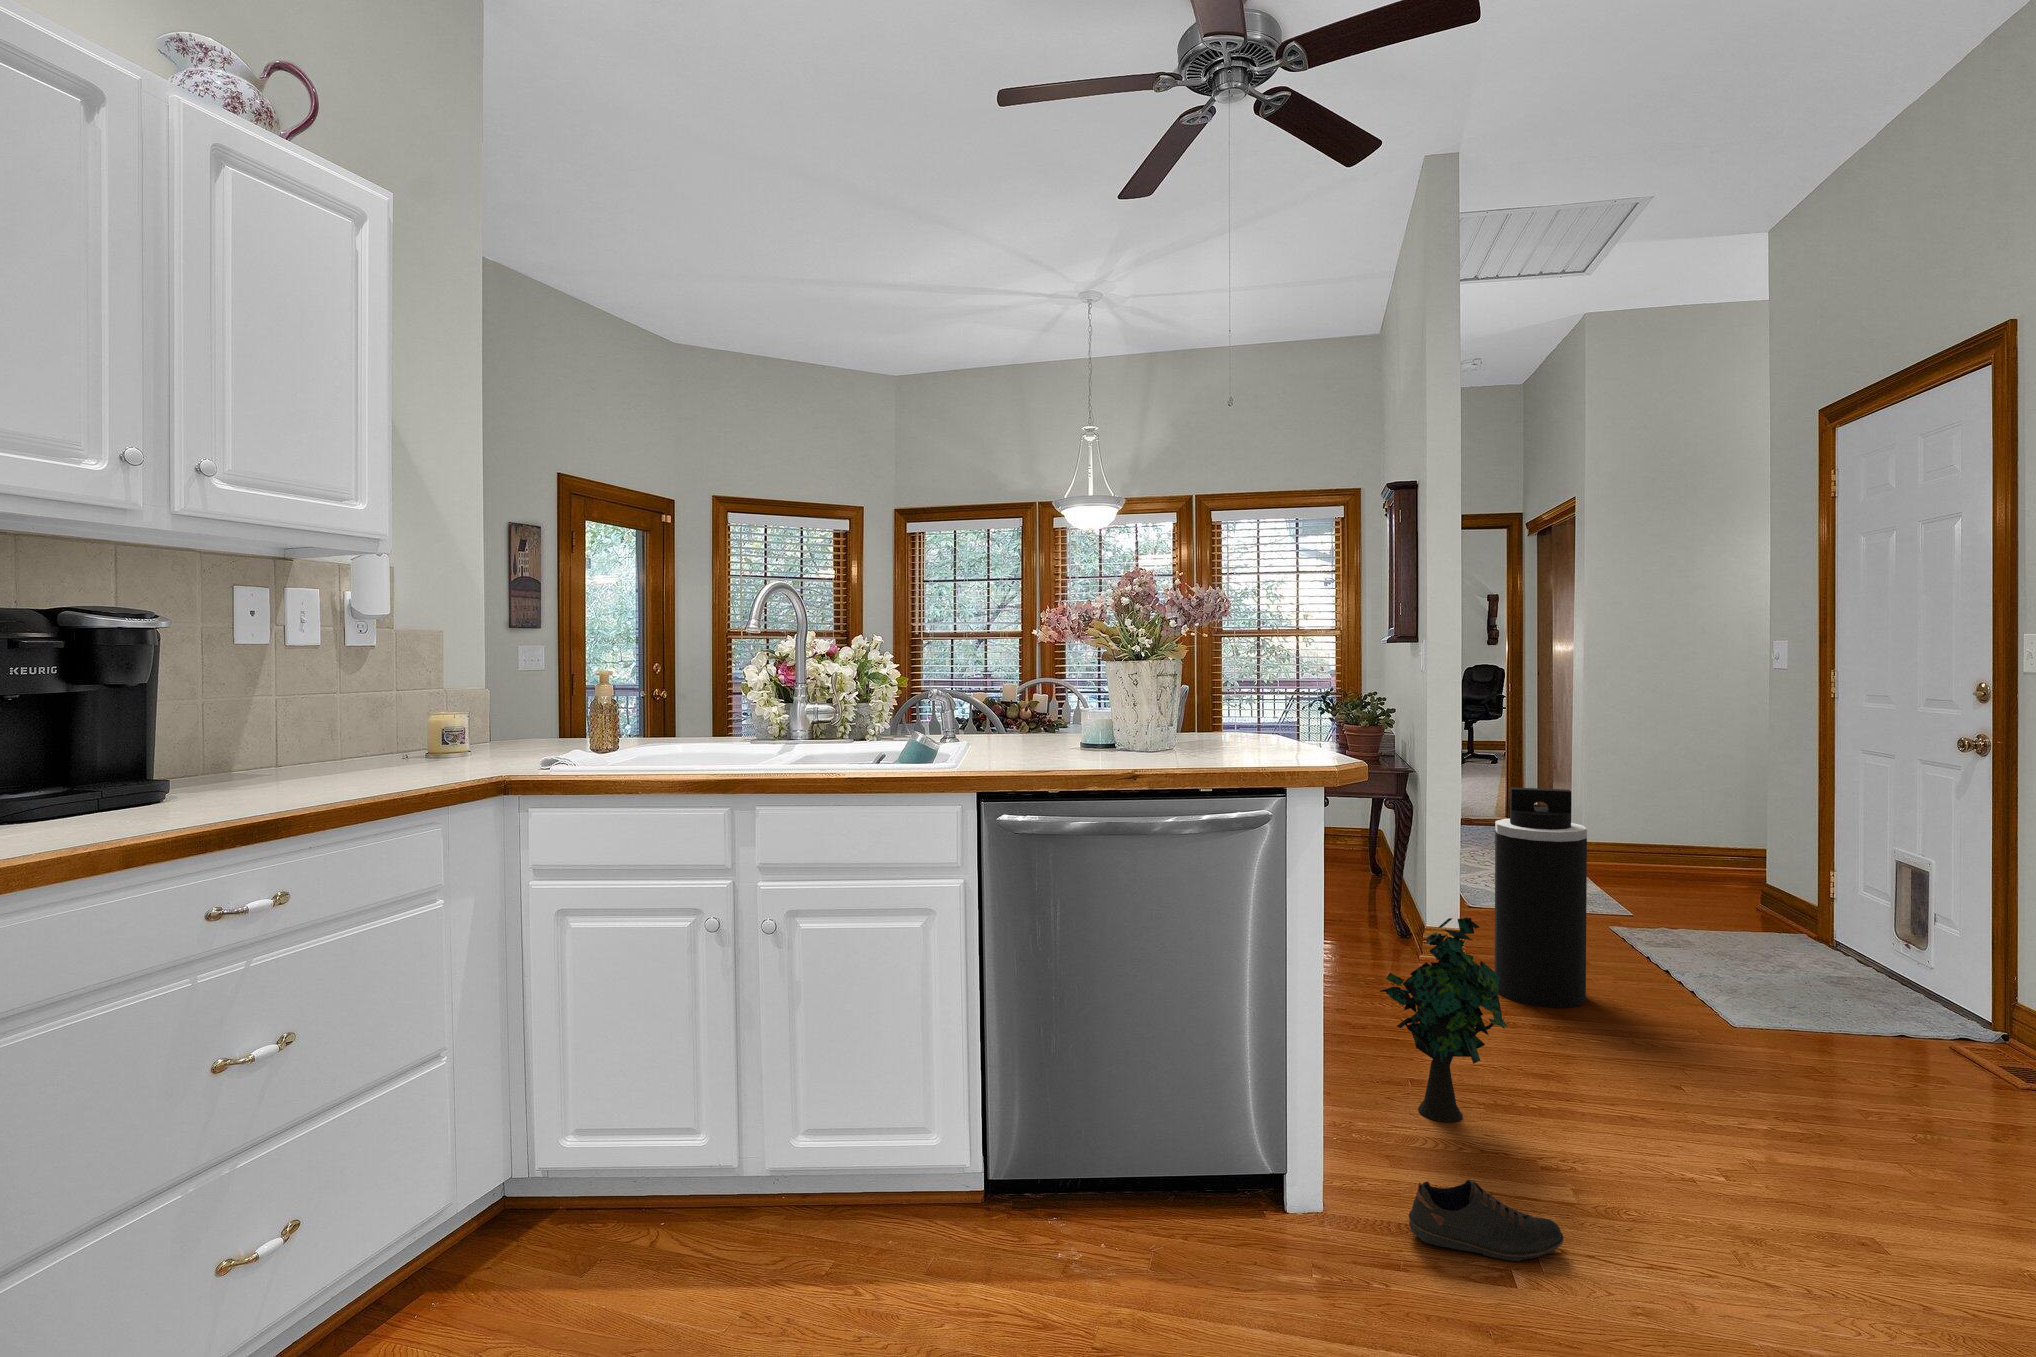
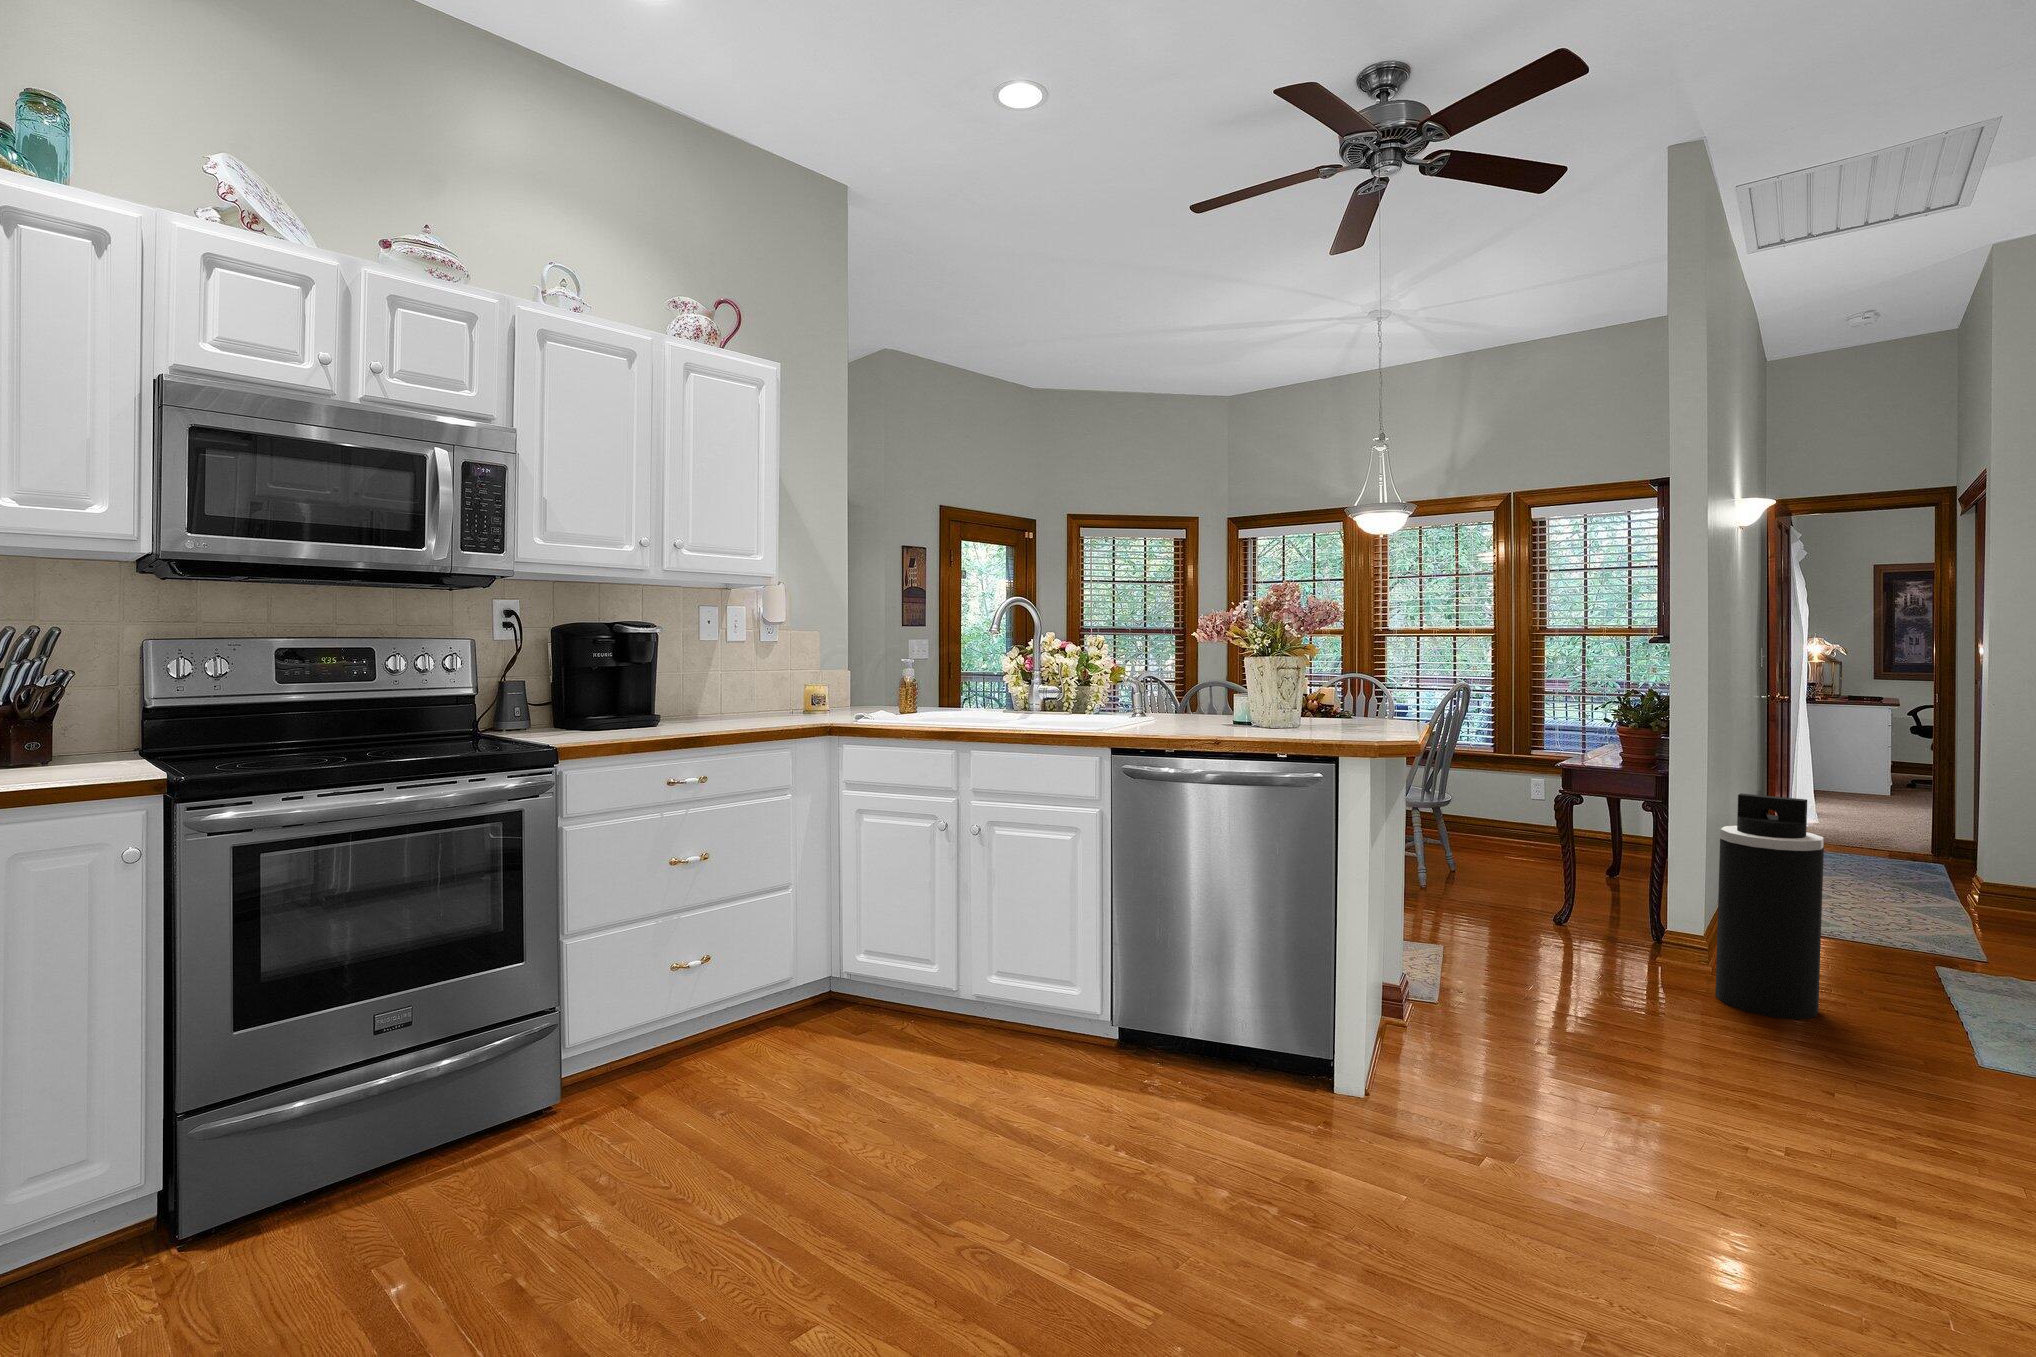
decorative plant: present [1380,918,1508,1122] -> none [1487,893,1606,1071]
shoe: present [1409,1180,1563,1261] -> none [1424,1082,1552,1154]

